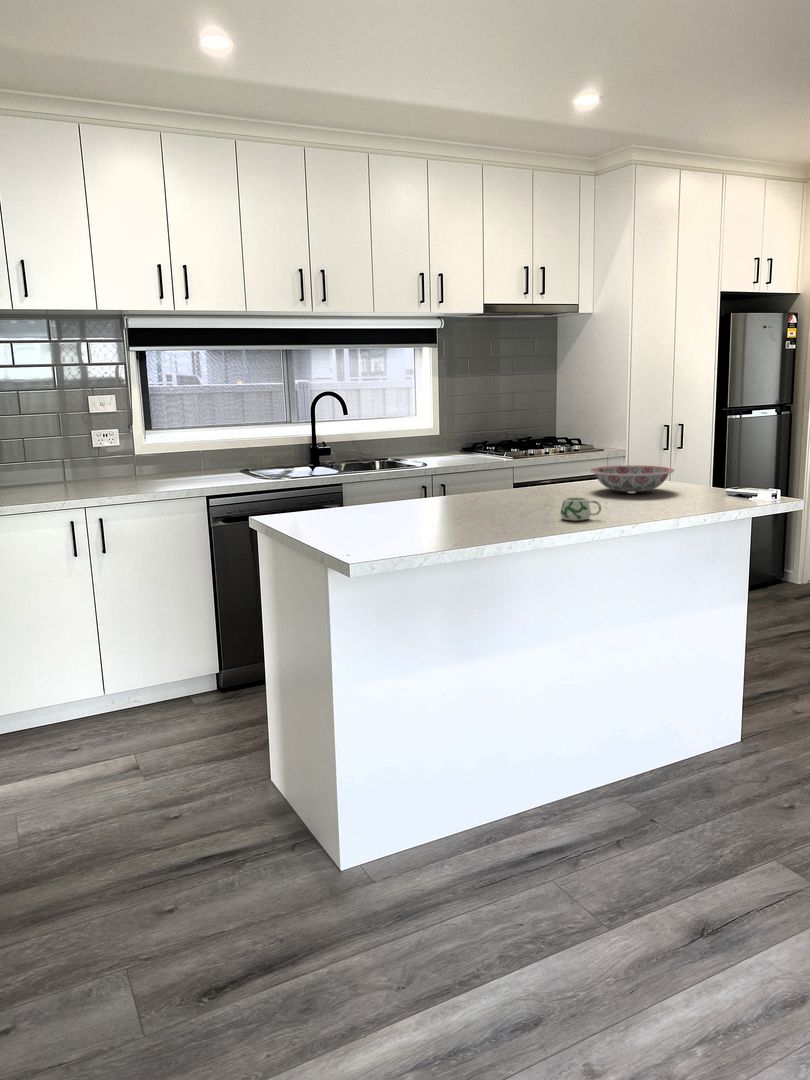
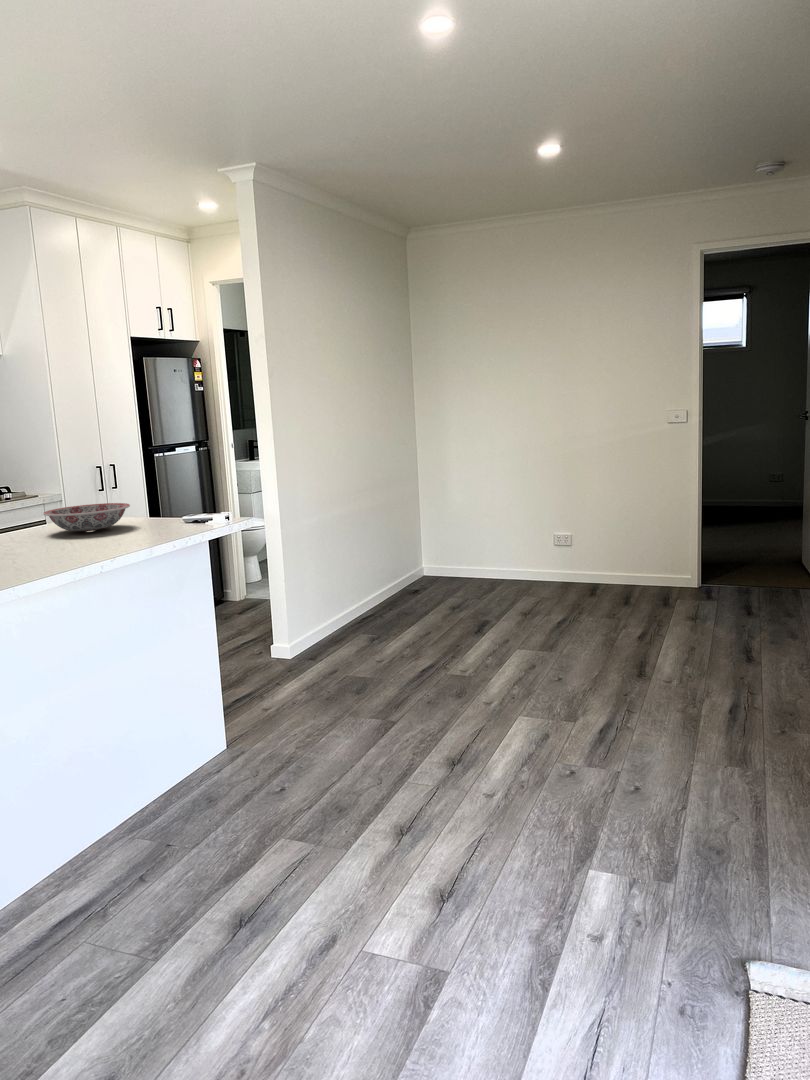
mug: present [560,497,601,521] -> none [28,539,72,564]

